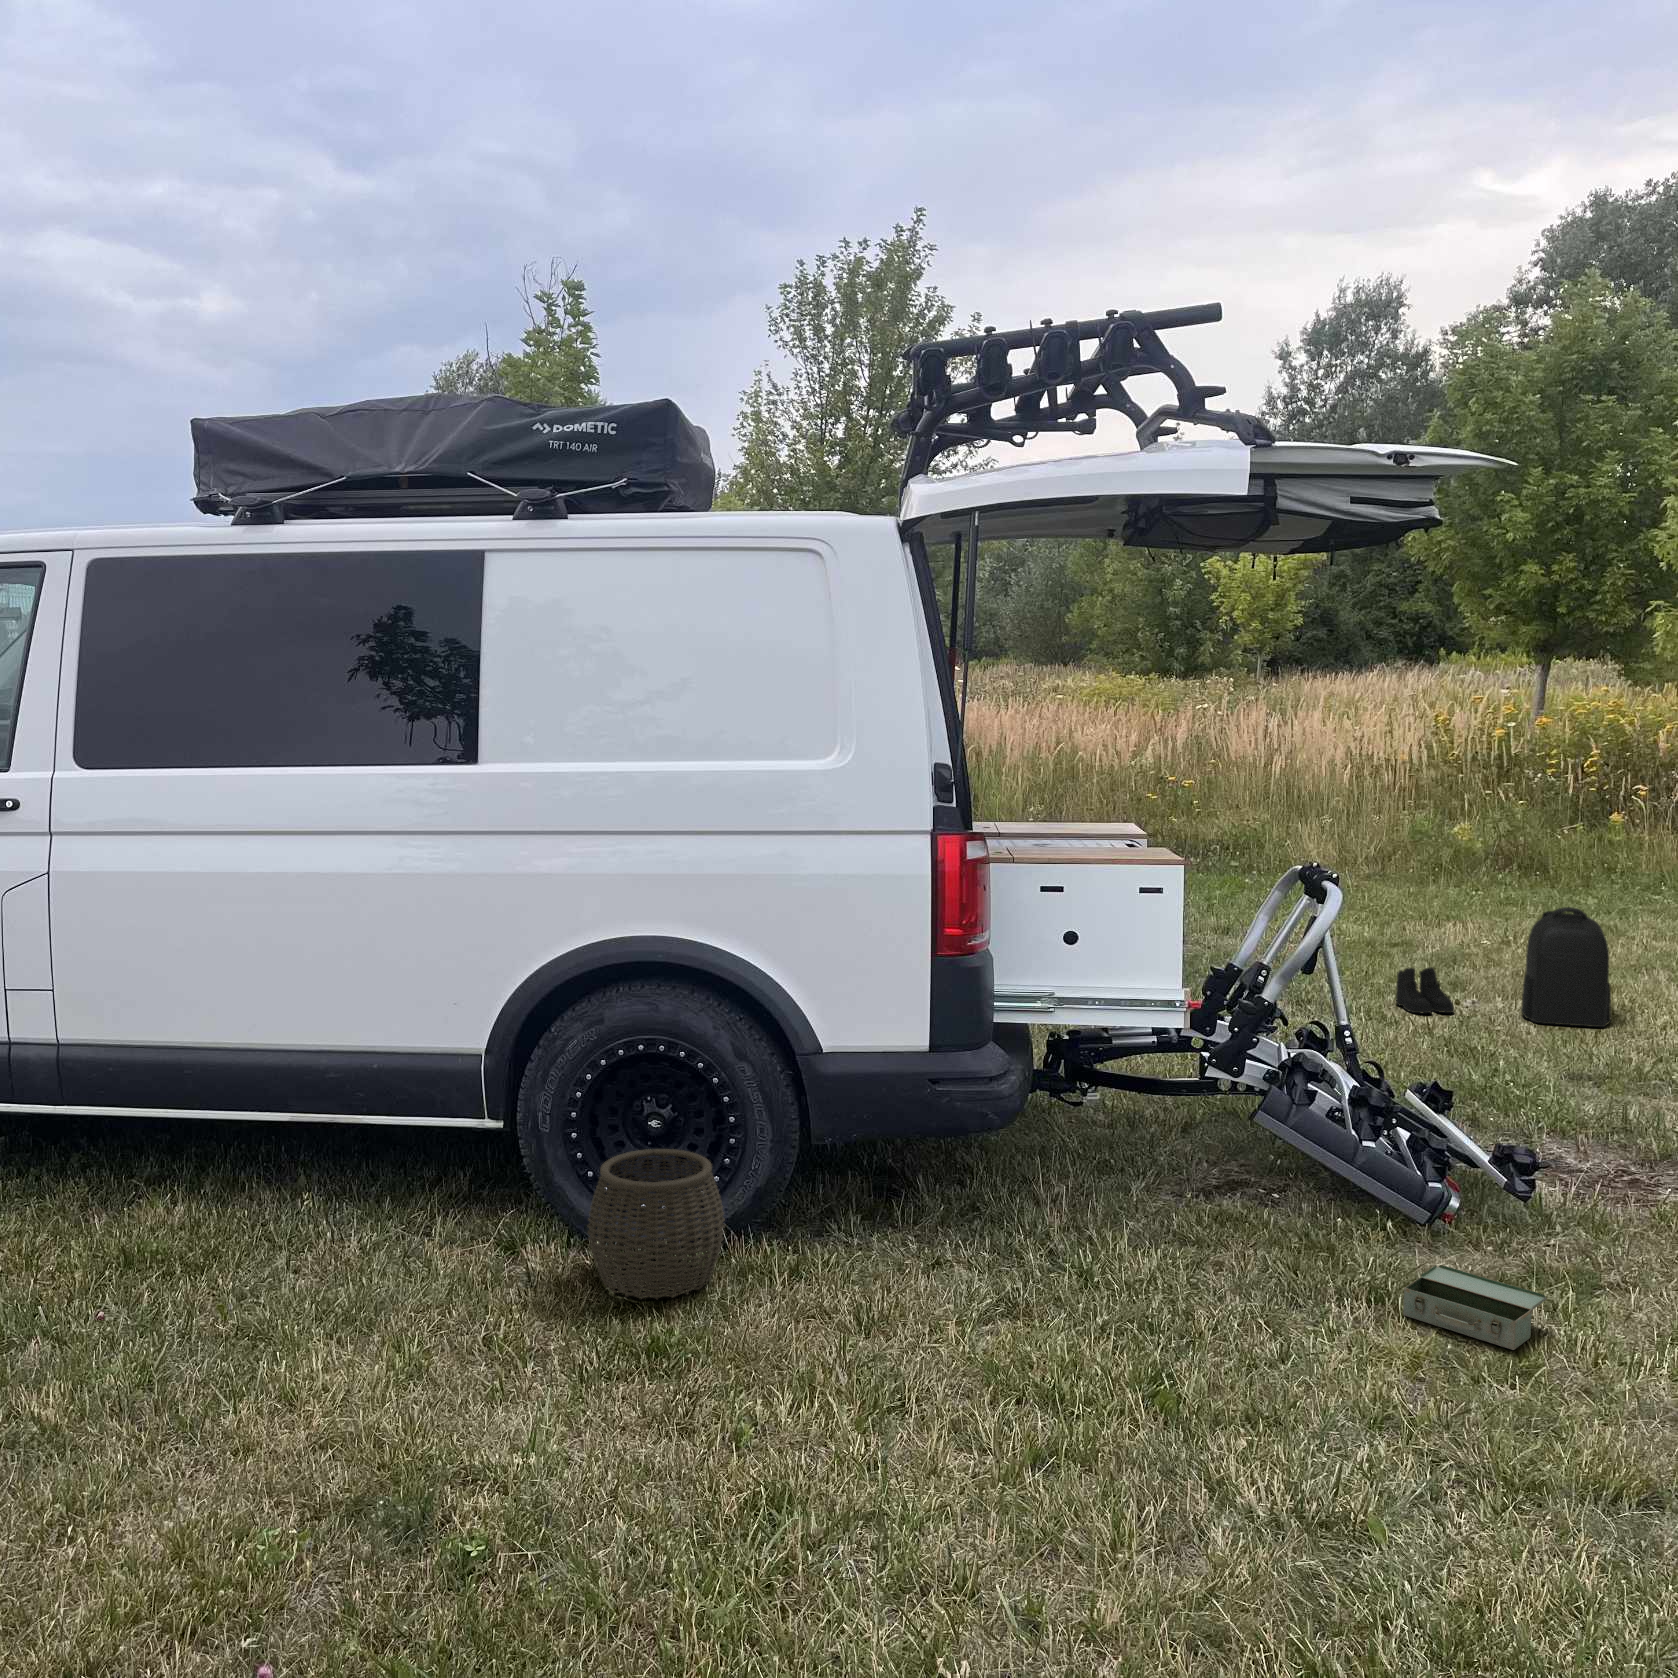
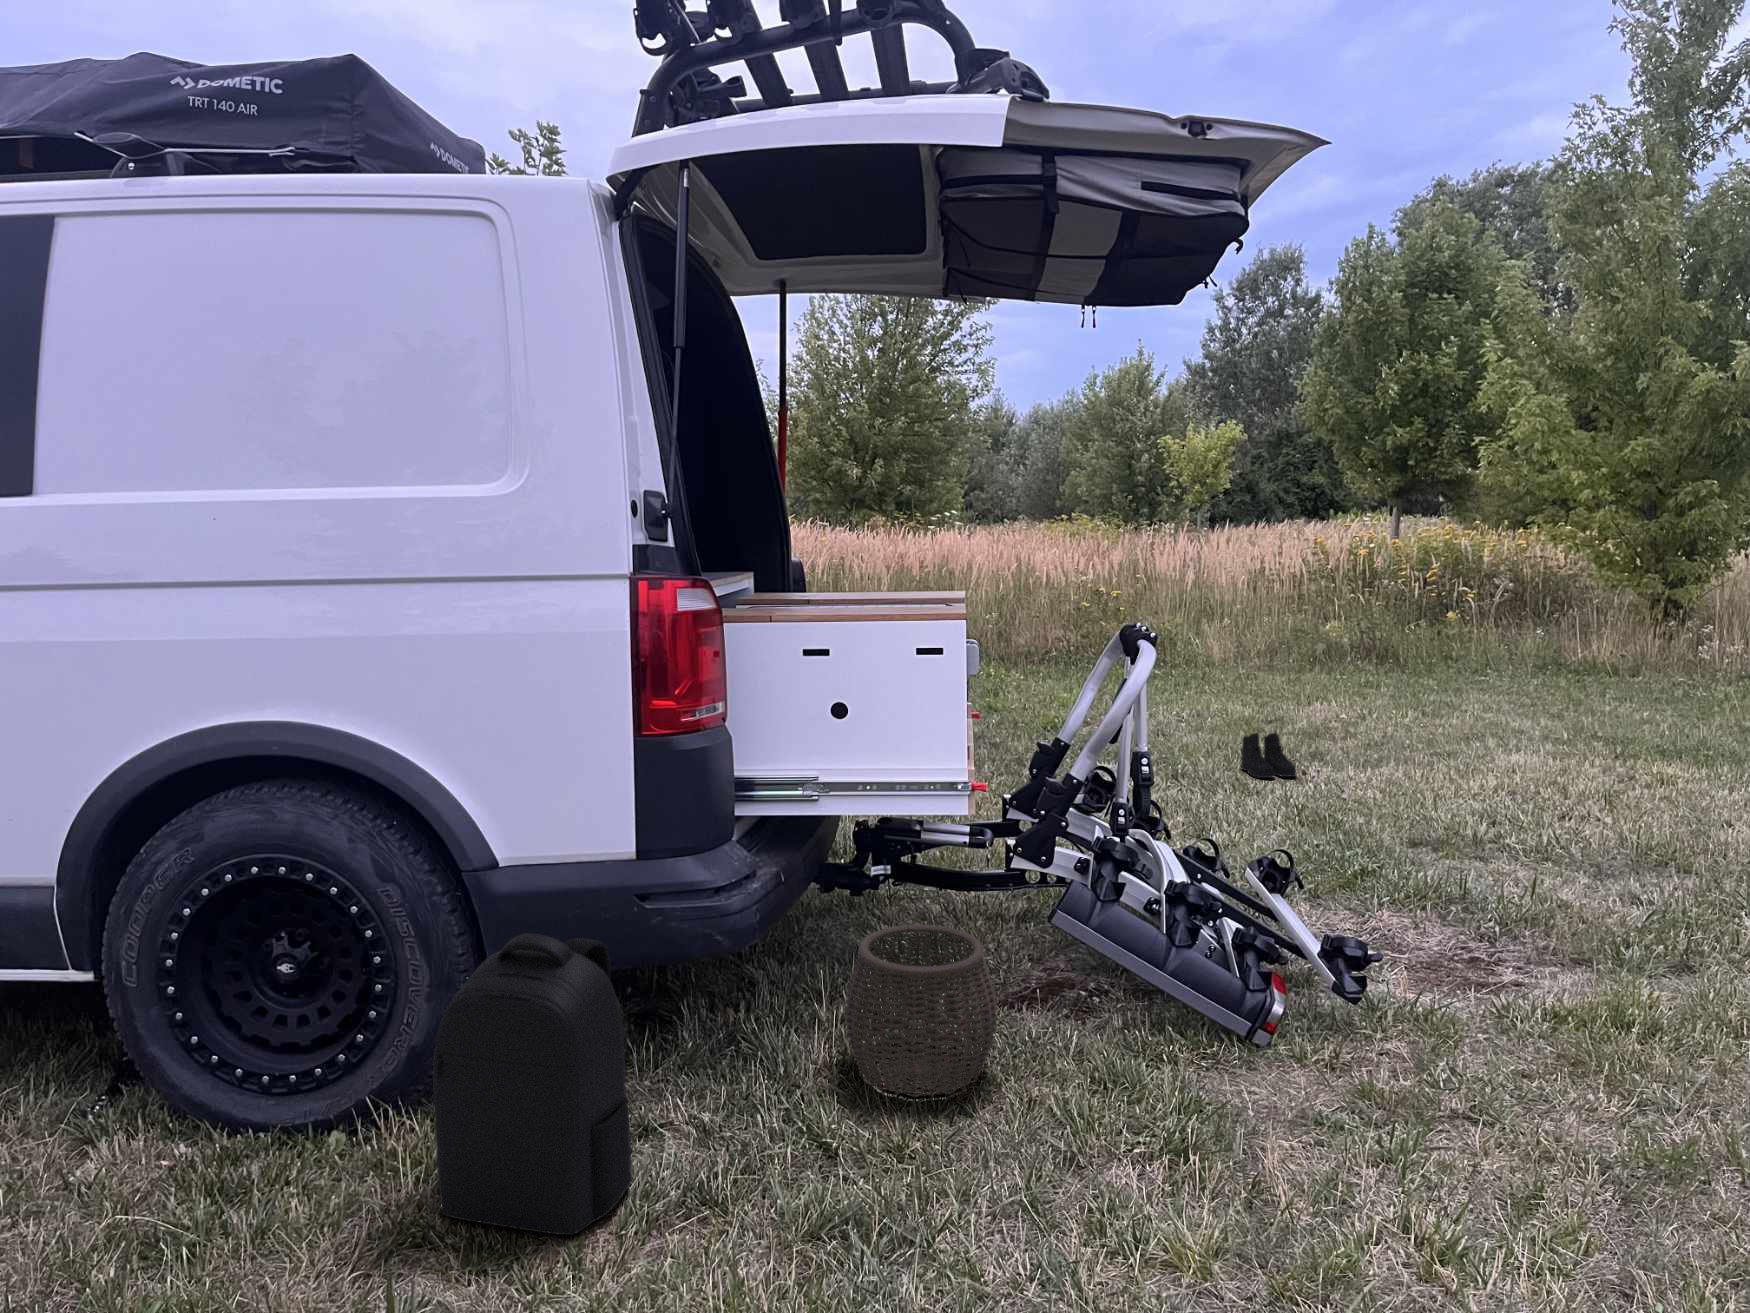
backpack: present [1521,907,1611,1027] -> present [433,933,633,1235]
woven basket: present [588,1149,725,1299] -> present [845,925,997,1097]
toolbox: present [1403,1265,1547,1350] -> none [1212,1102,1385,1225]

